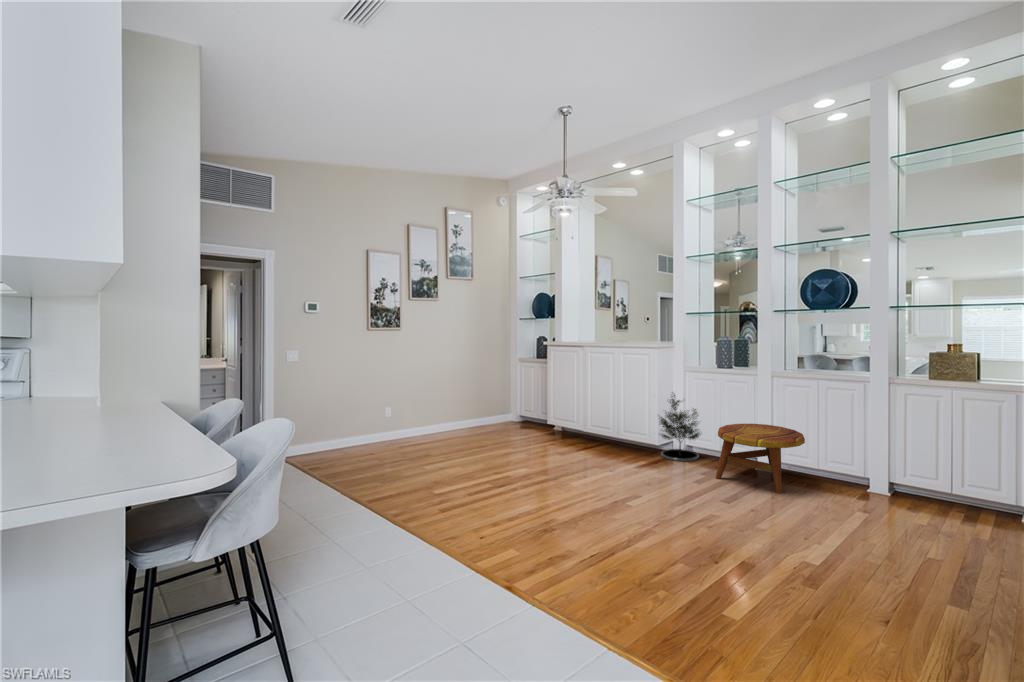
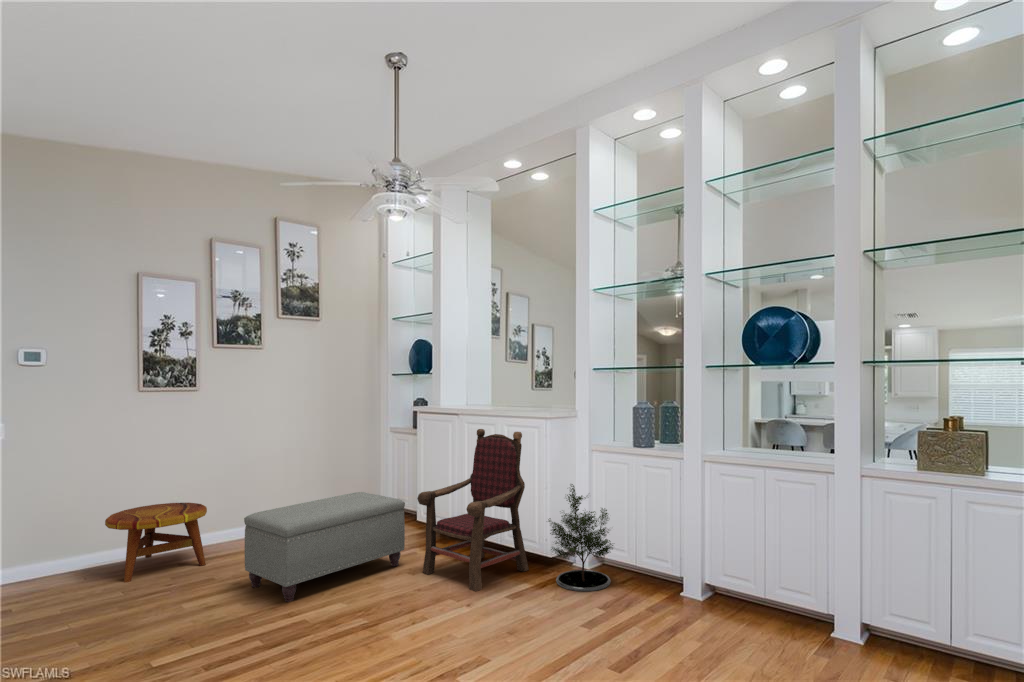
armchair: none [564,356,639,460] -> present [417,429,529,591]
ottoman: none [455,398,553,463] -> present [244,492,405,602]
side table: present [716,424,805,494] -> present [105,503,207,583]

